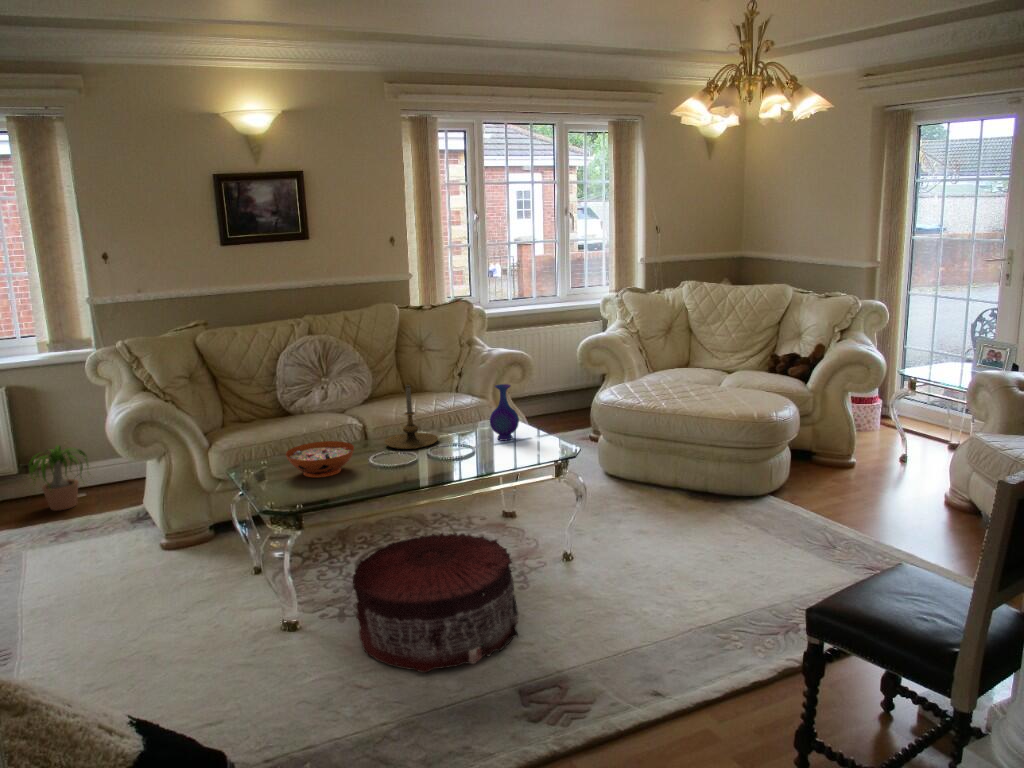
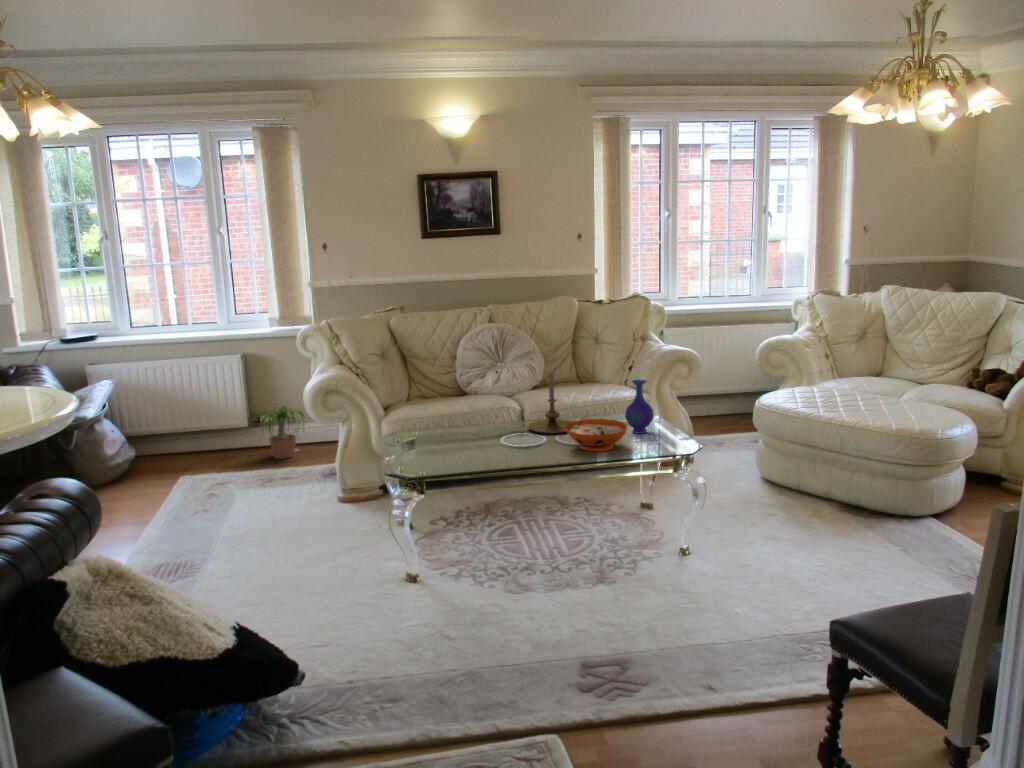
decorative bowl: present [286,441,354,478] -> present [565,419,627,451]
pouf: present [353,533,519,673] -> none [459,511,606,633]

